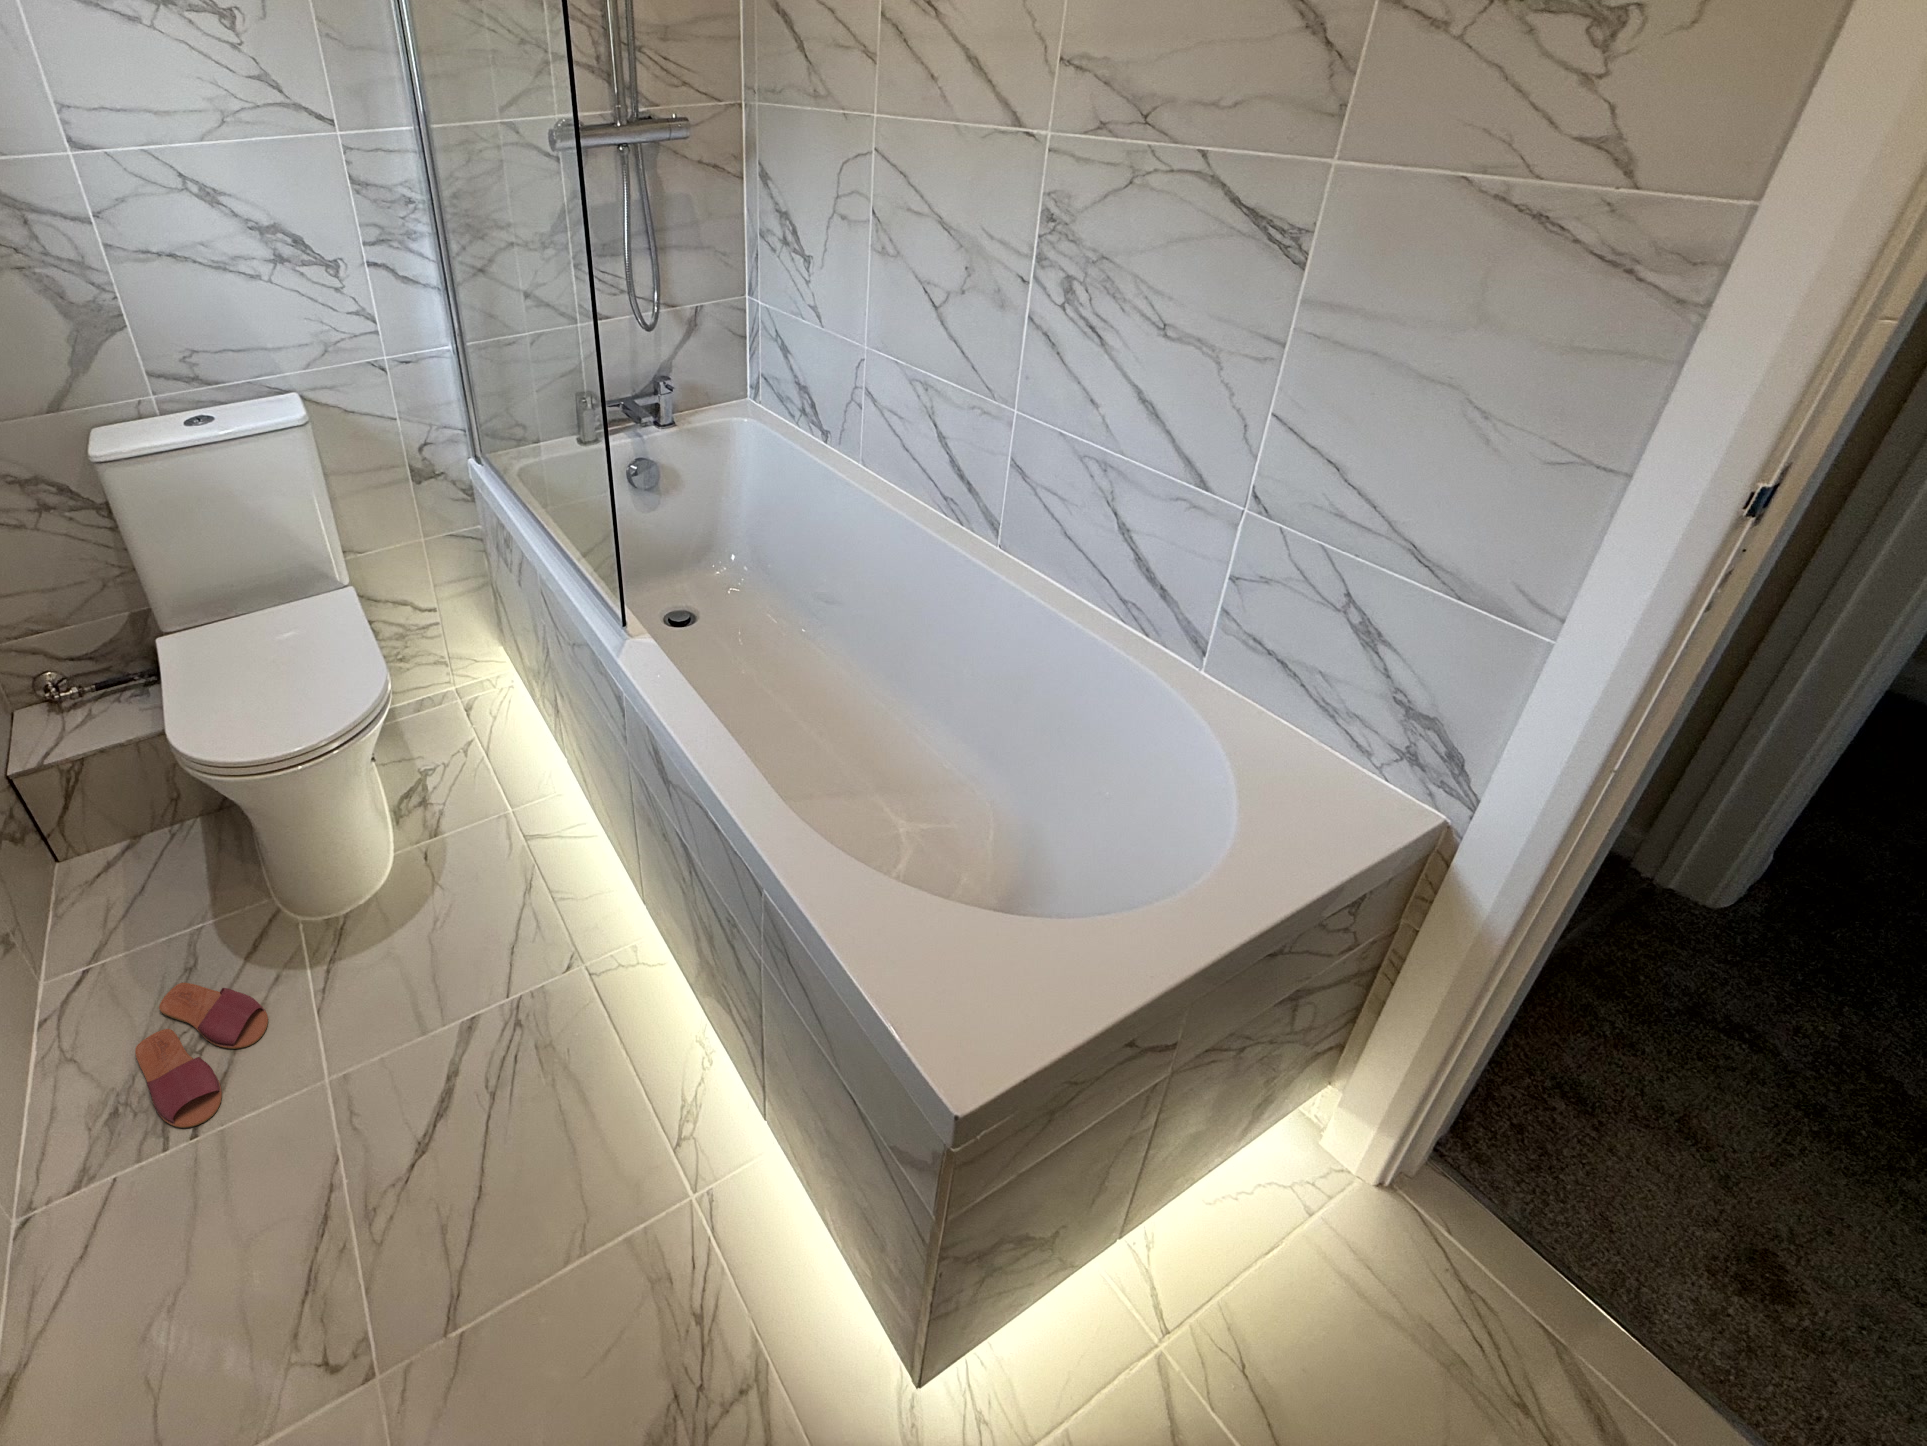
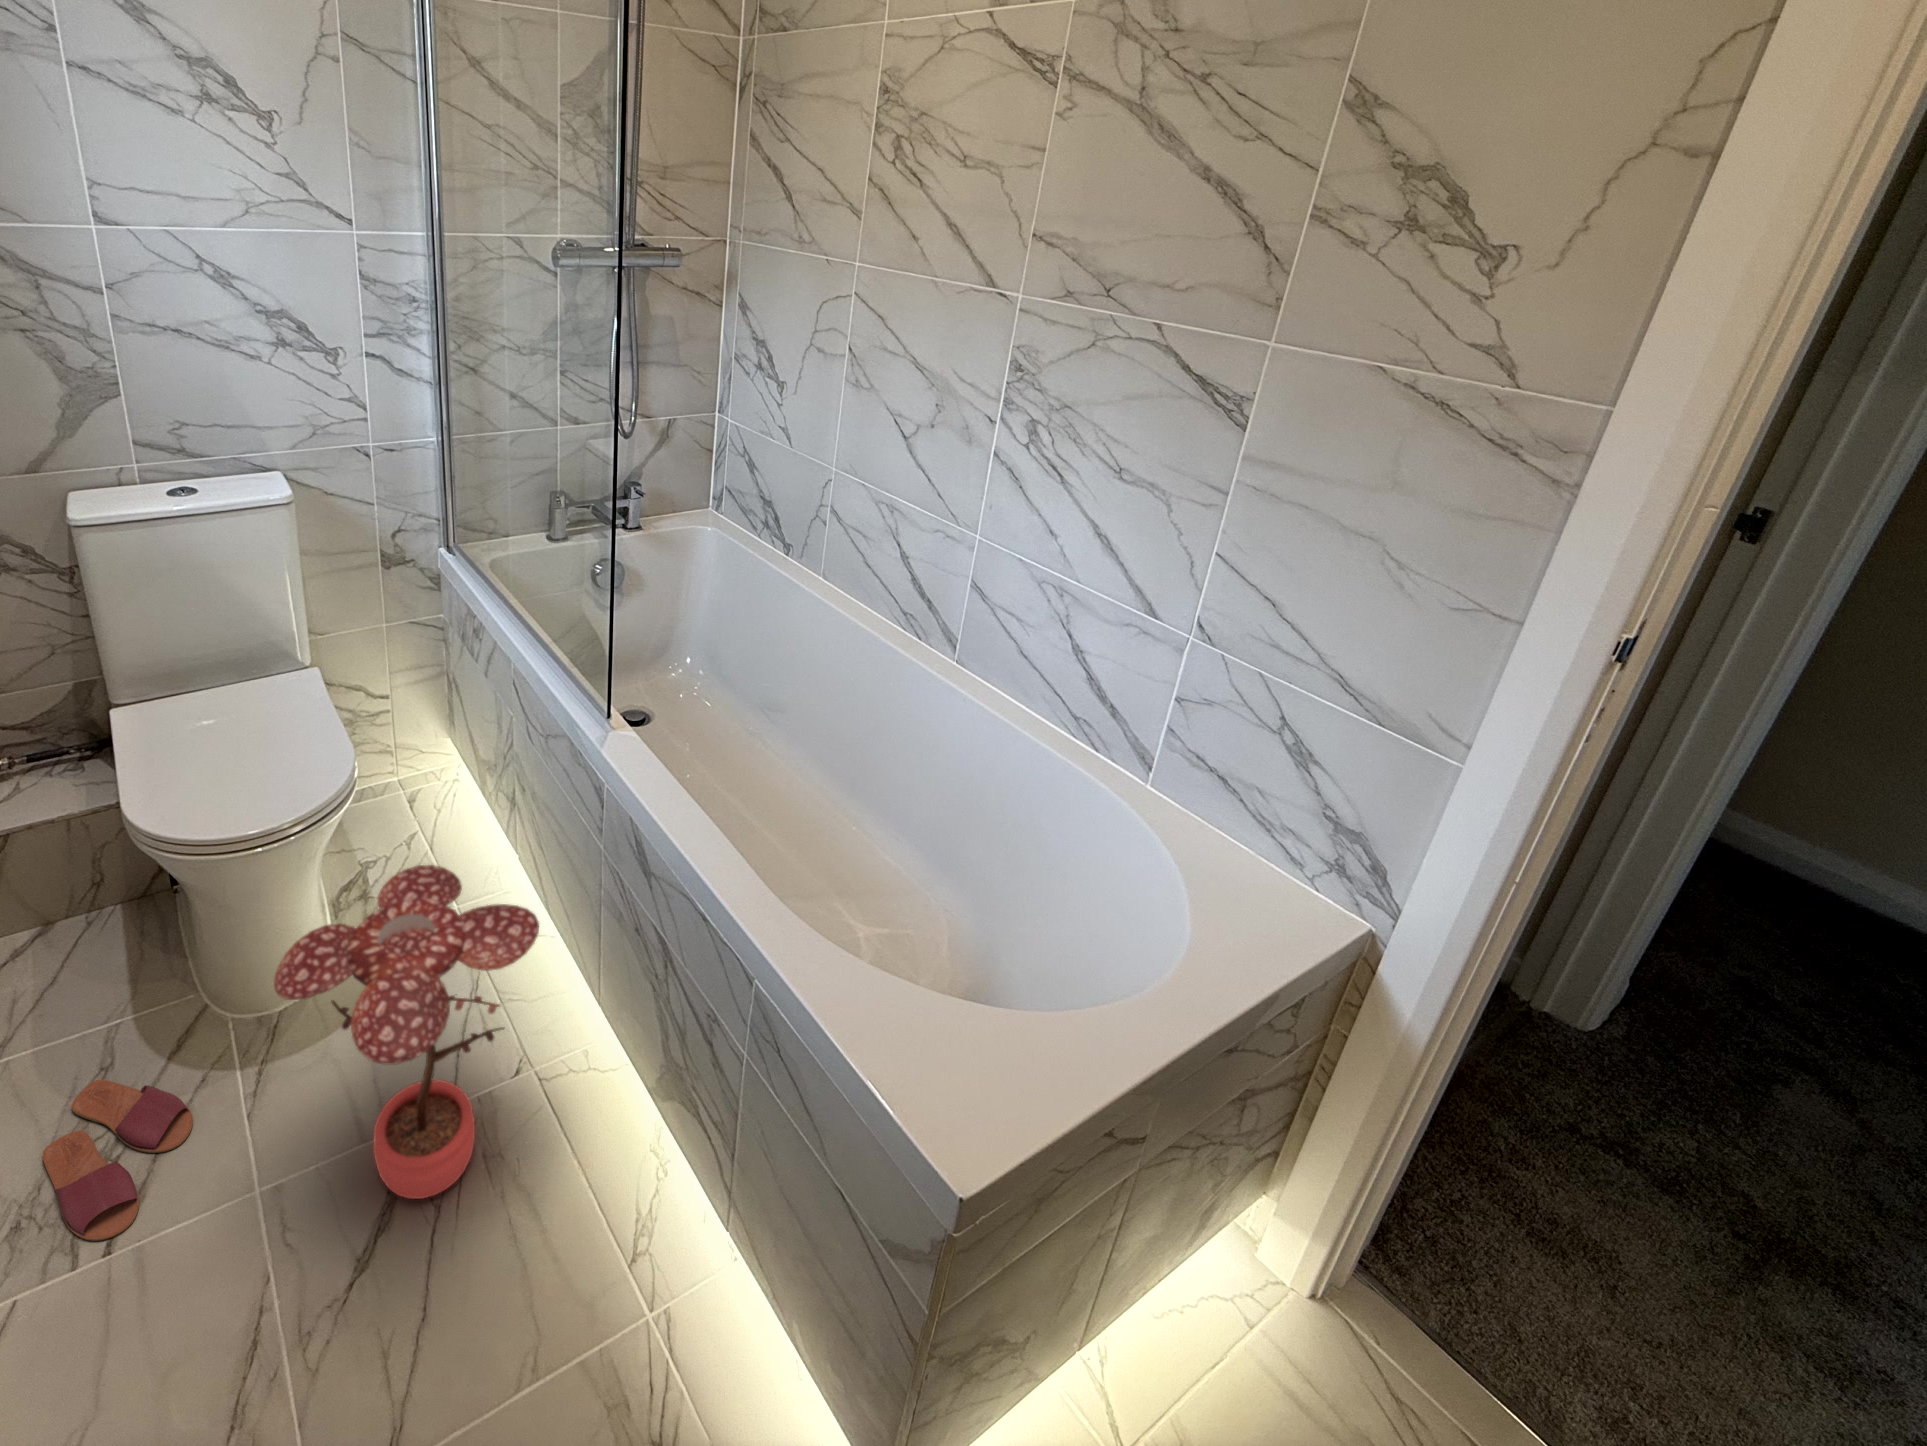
potted plant: none [308,779,563,1090] -> present [274,865,539,1199]

